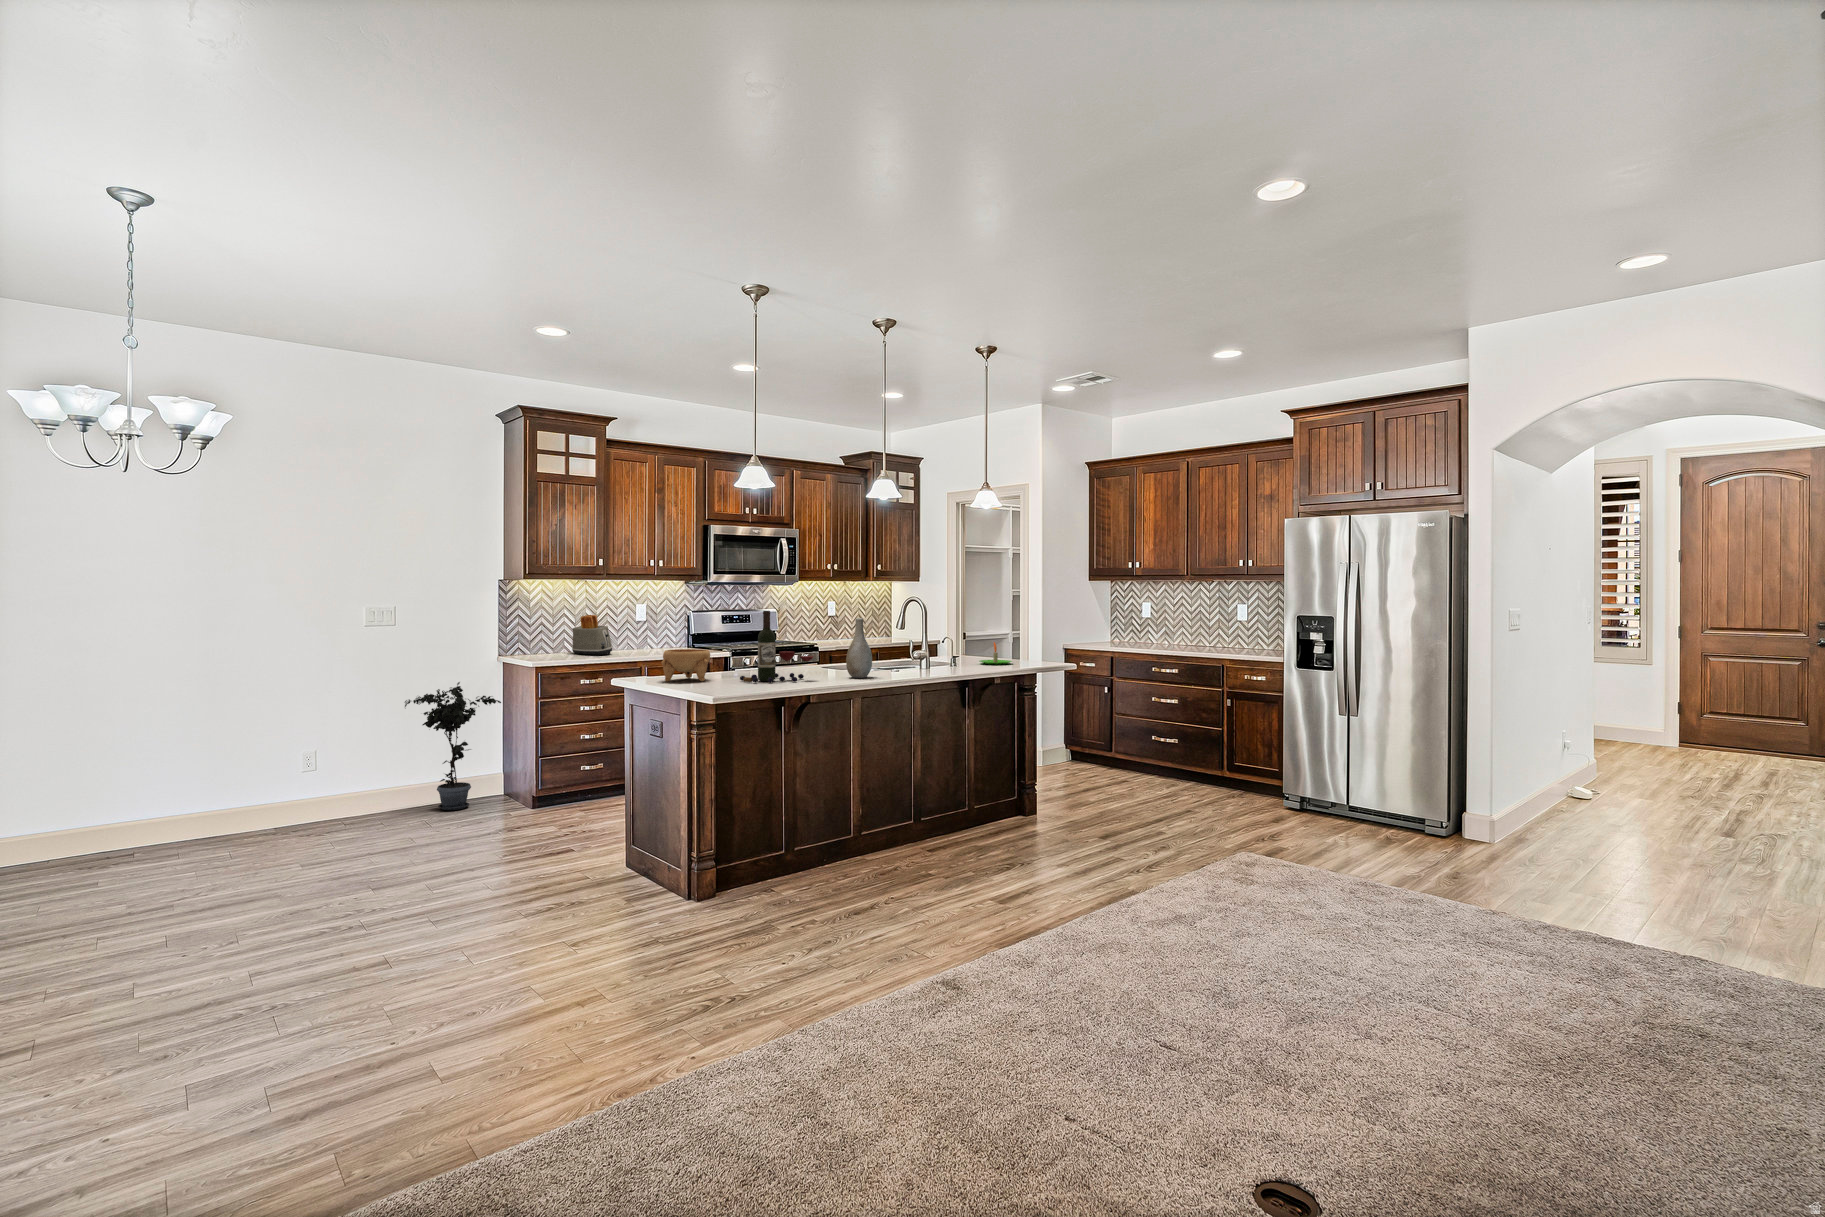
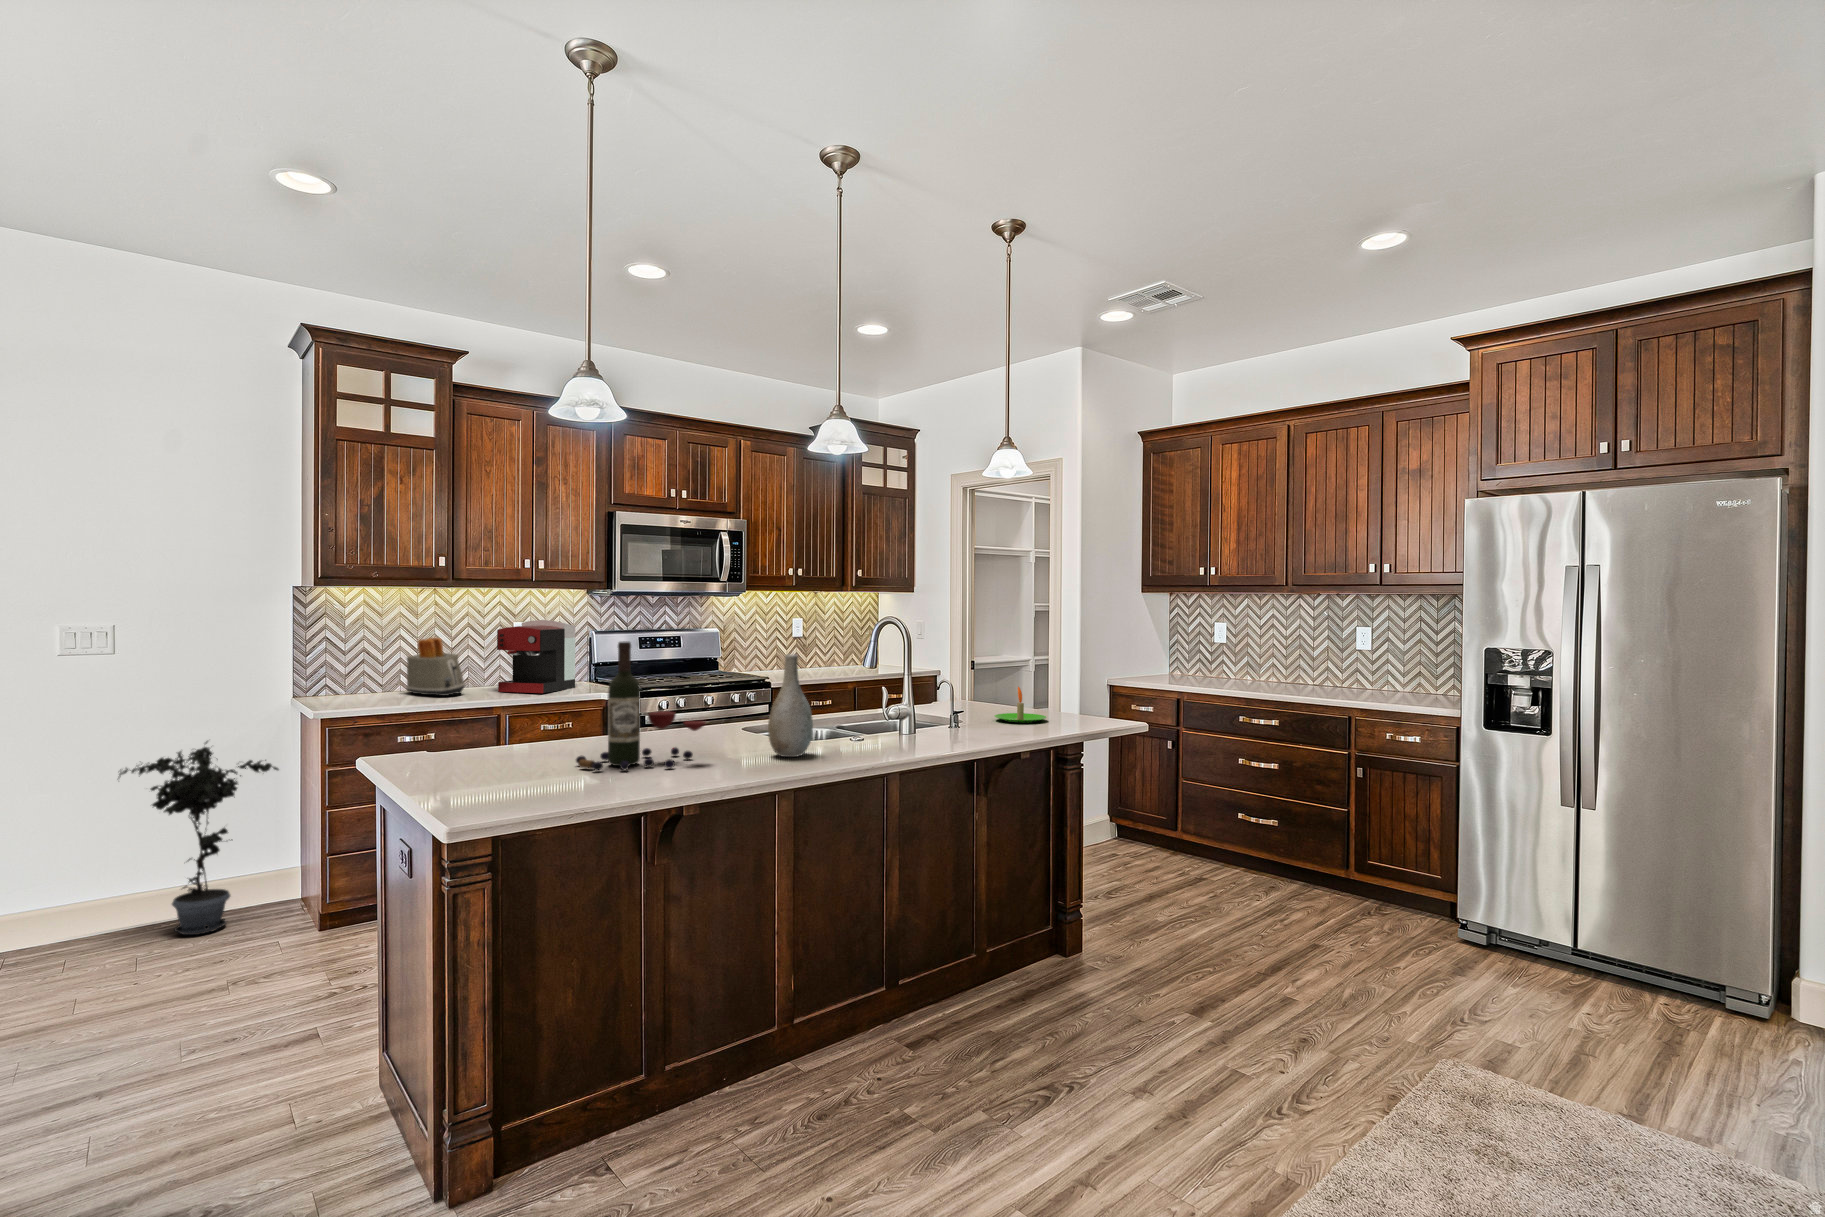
coffee maker: none [633,602,684,653] -> present [497,620,575,693]
bowl: present [661,649,710,682] -> none [437,705,532,765]

